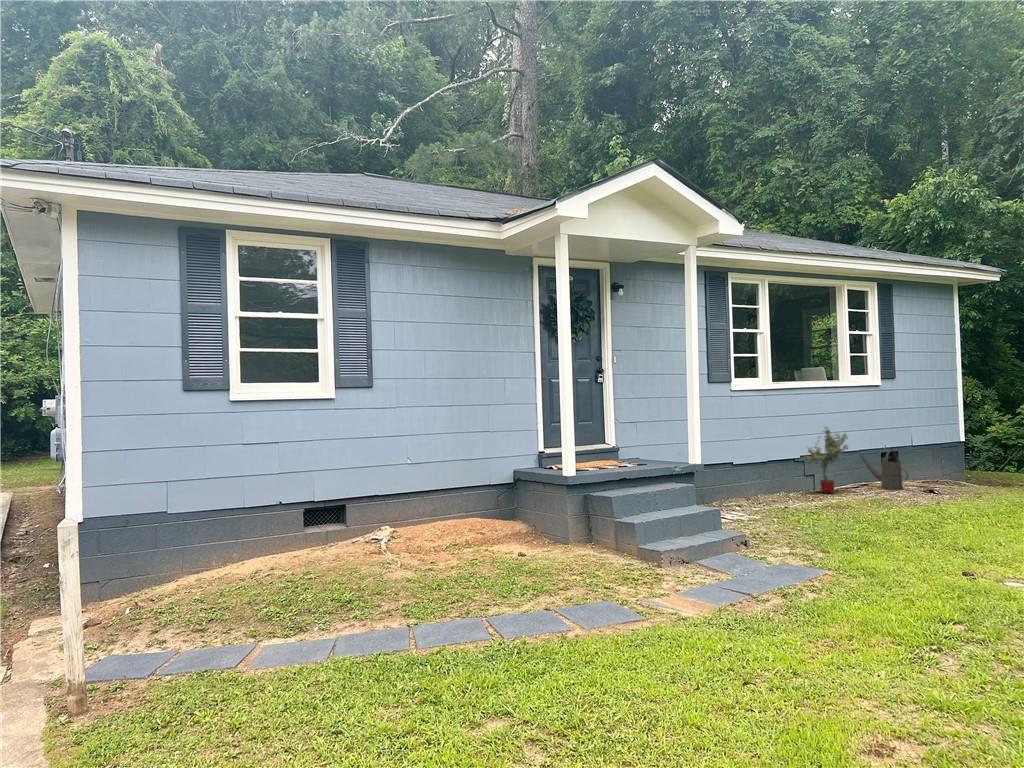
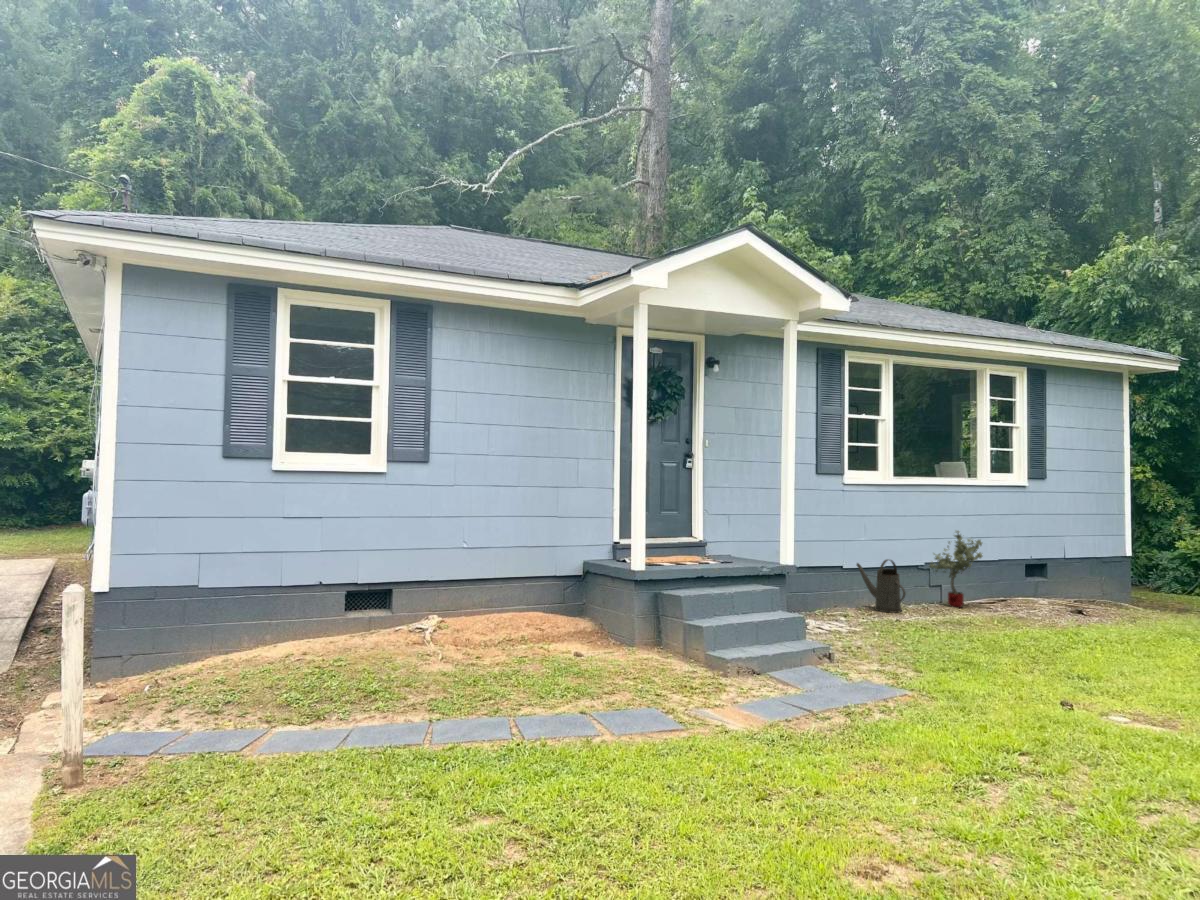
watering can: present [860,450,909,491] -> present [857,559,905,613]

